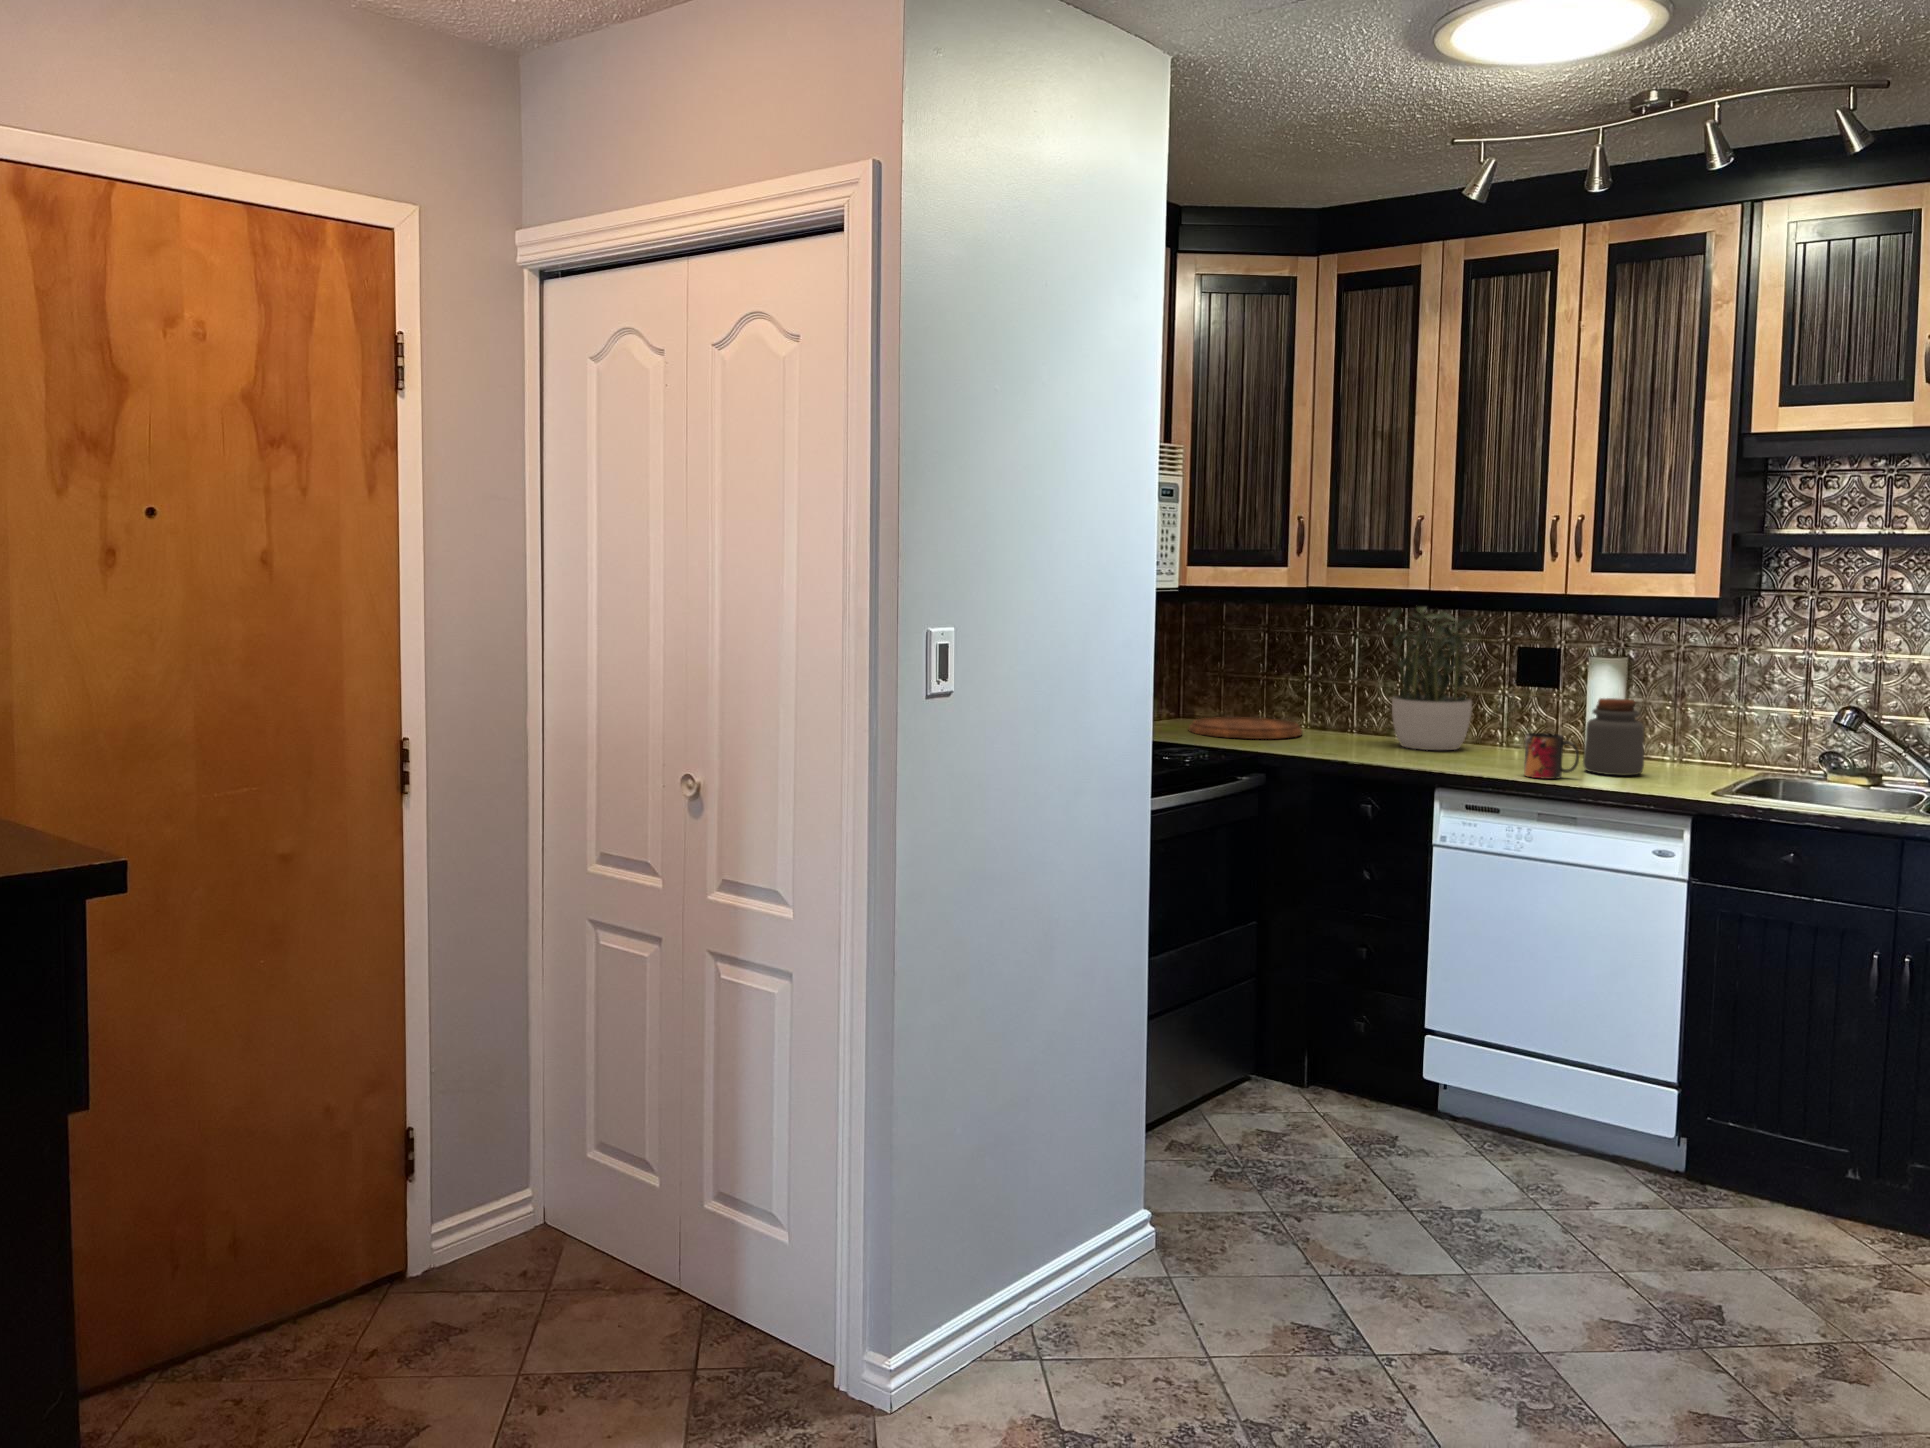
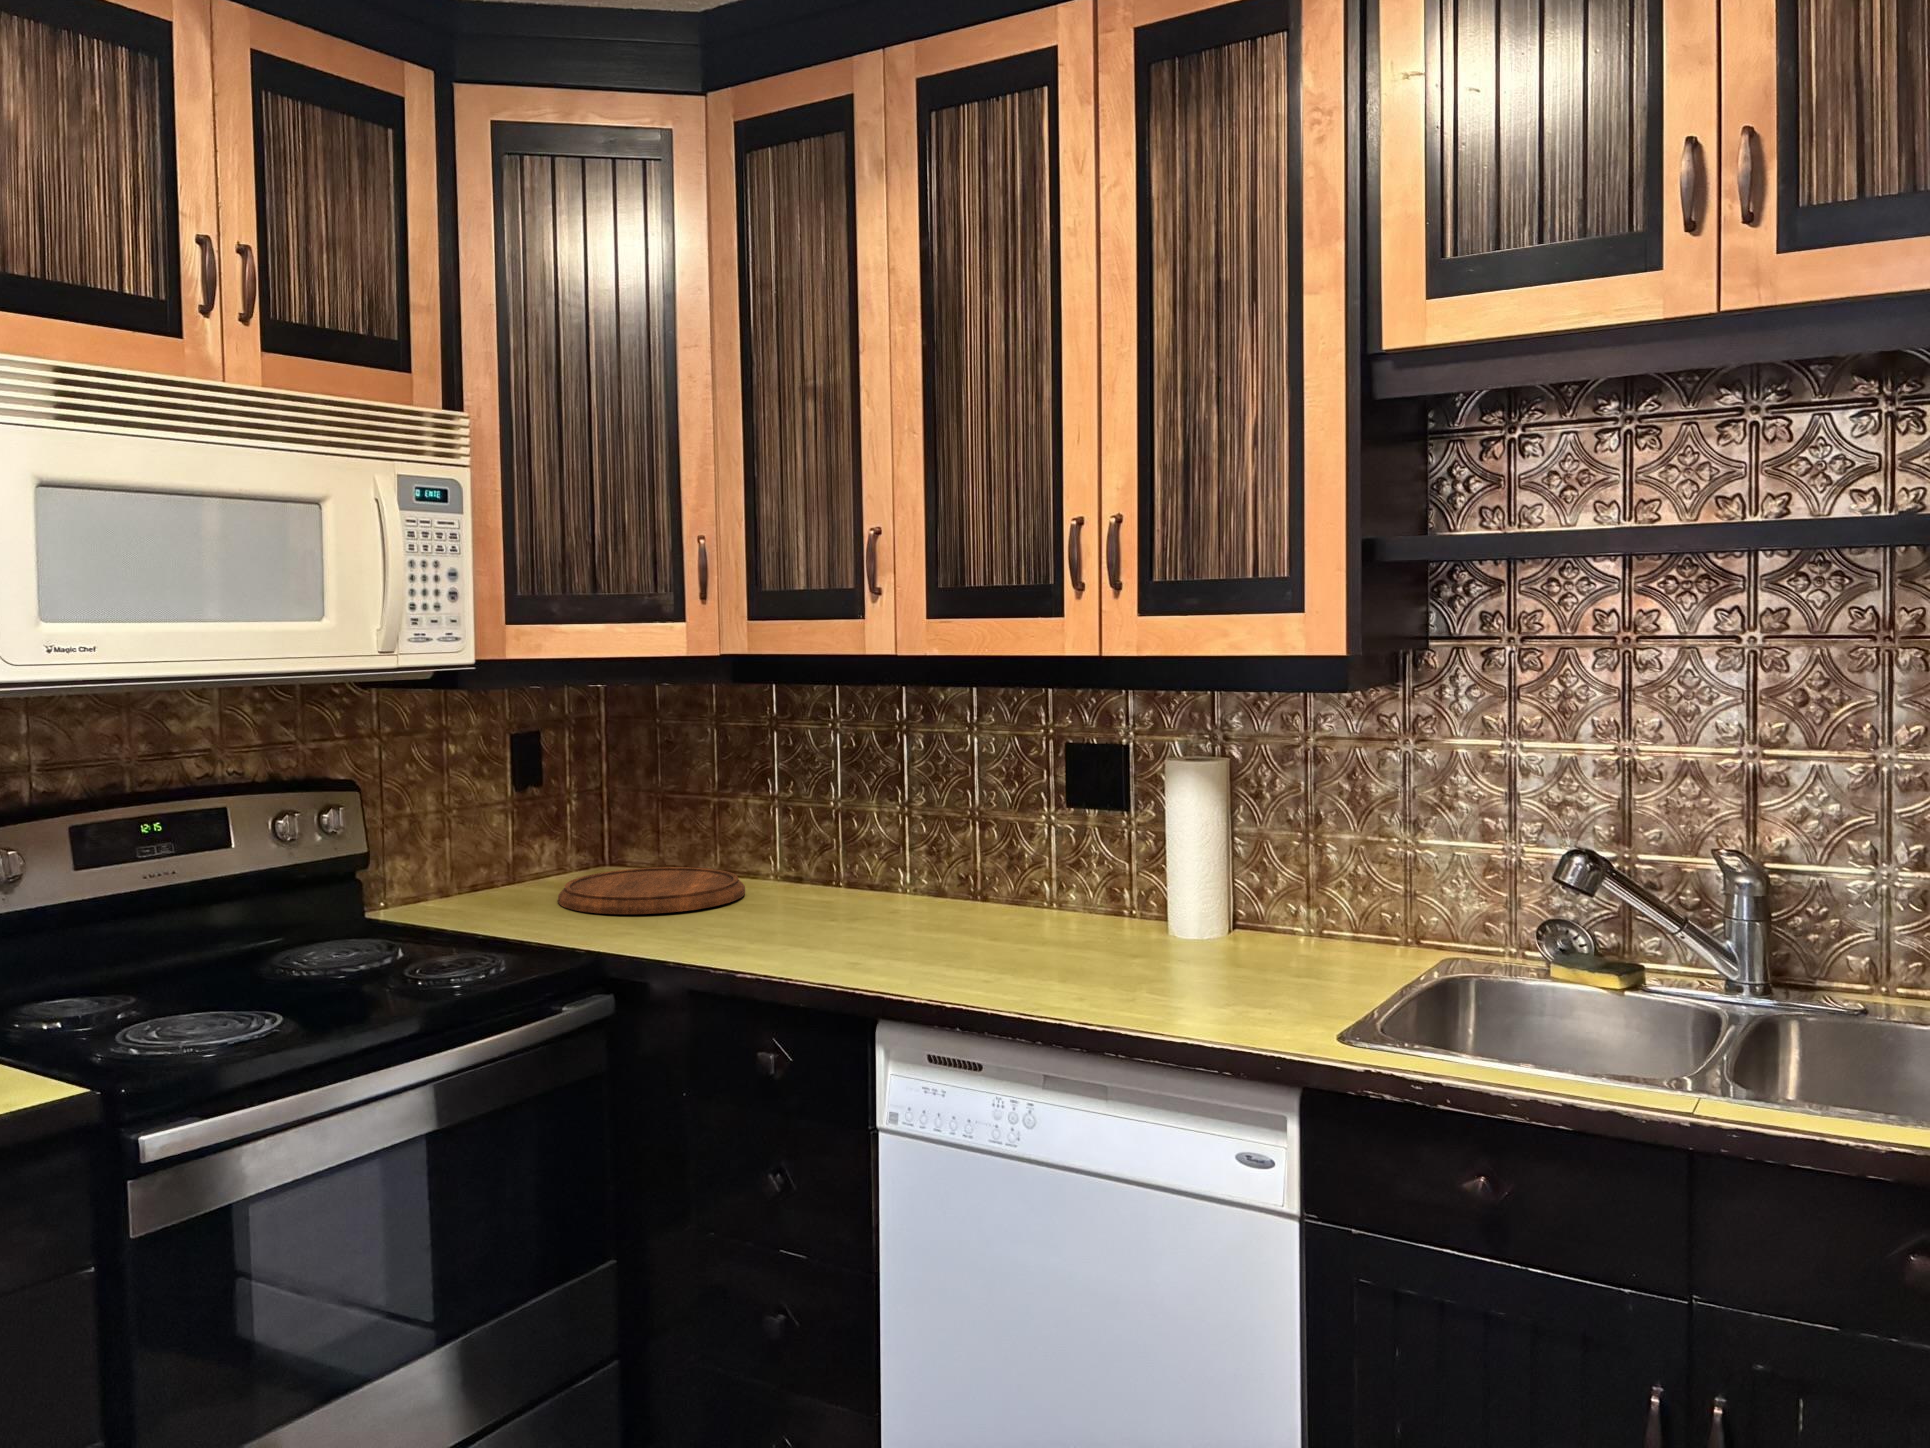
potted plant: present [1380,607,1481,750] -> none [823,670,1008,927]
jar: present [1583,698,1644,775] -> none [1142,838,1243,982]
mug: present [1524,733,1579,779] -> none [1024,911,1119,1003]

